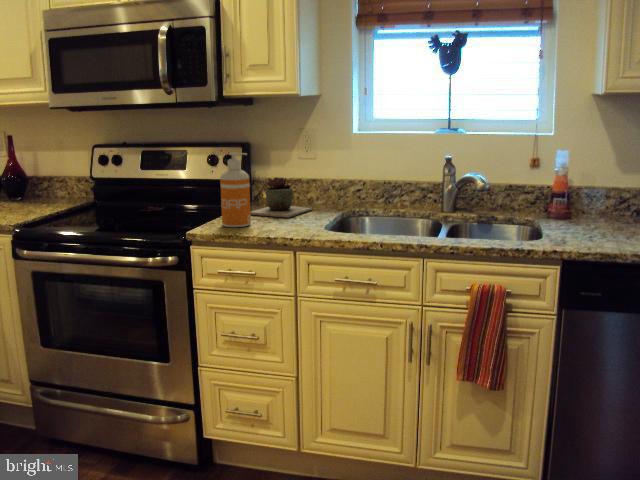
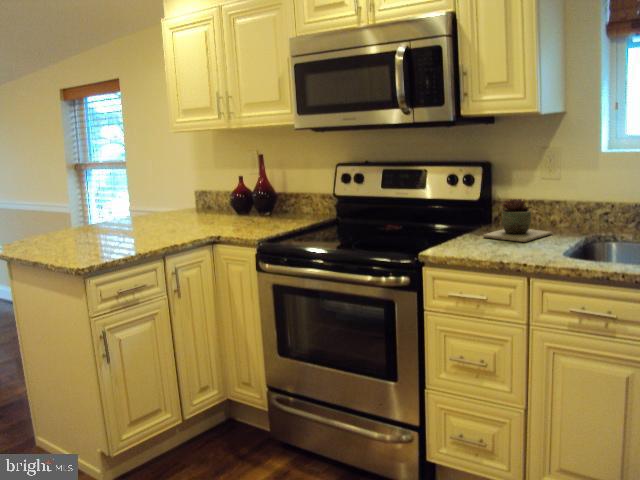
soap dispenser: present [220,152,251,227] -> none [455,175,484,250]

